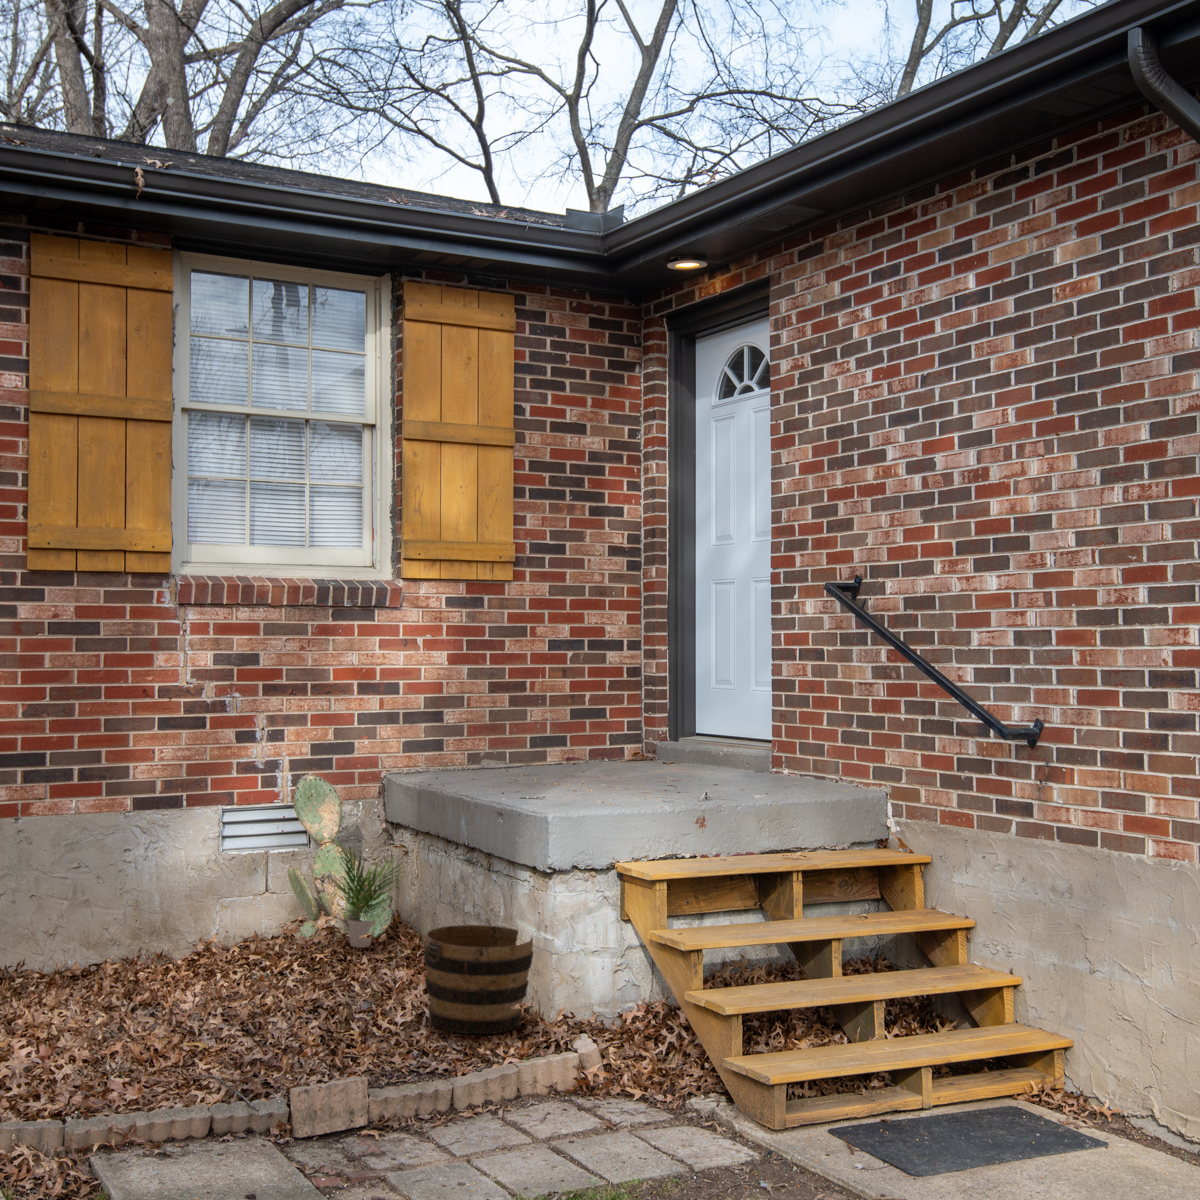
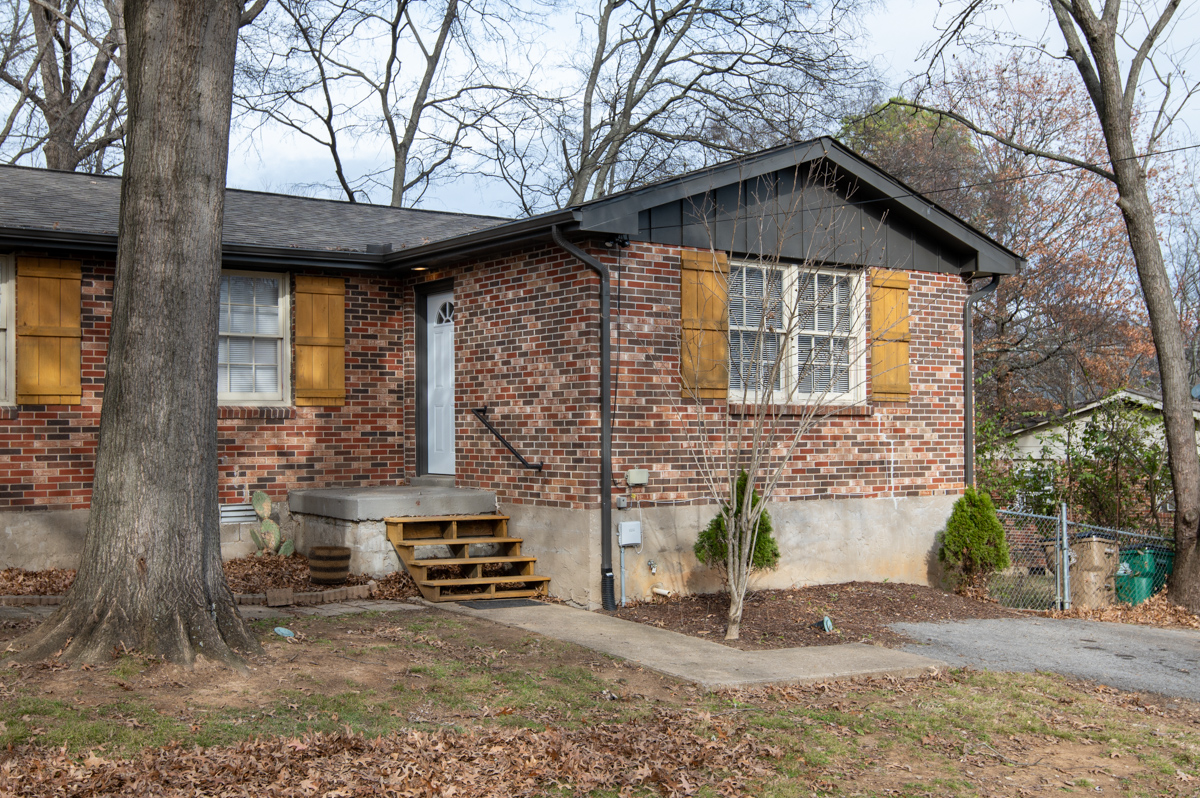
potted plant: present [323,842,401,948] -> none [258,517,300,564]

